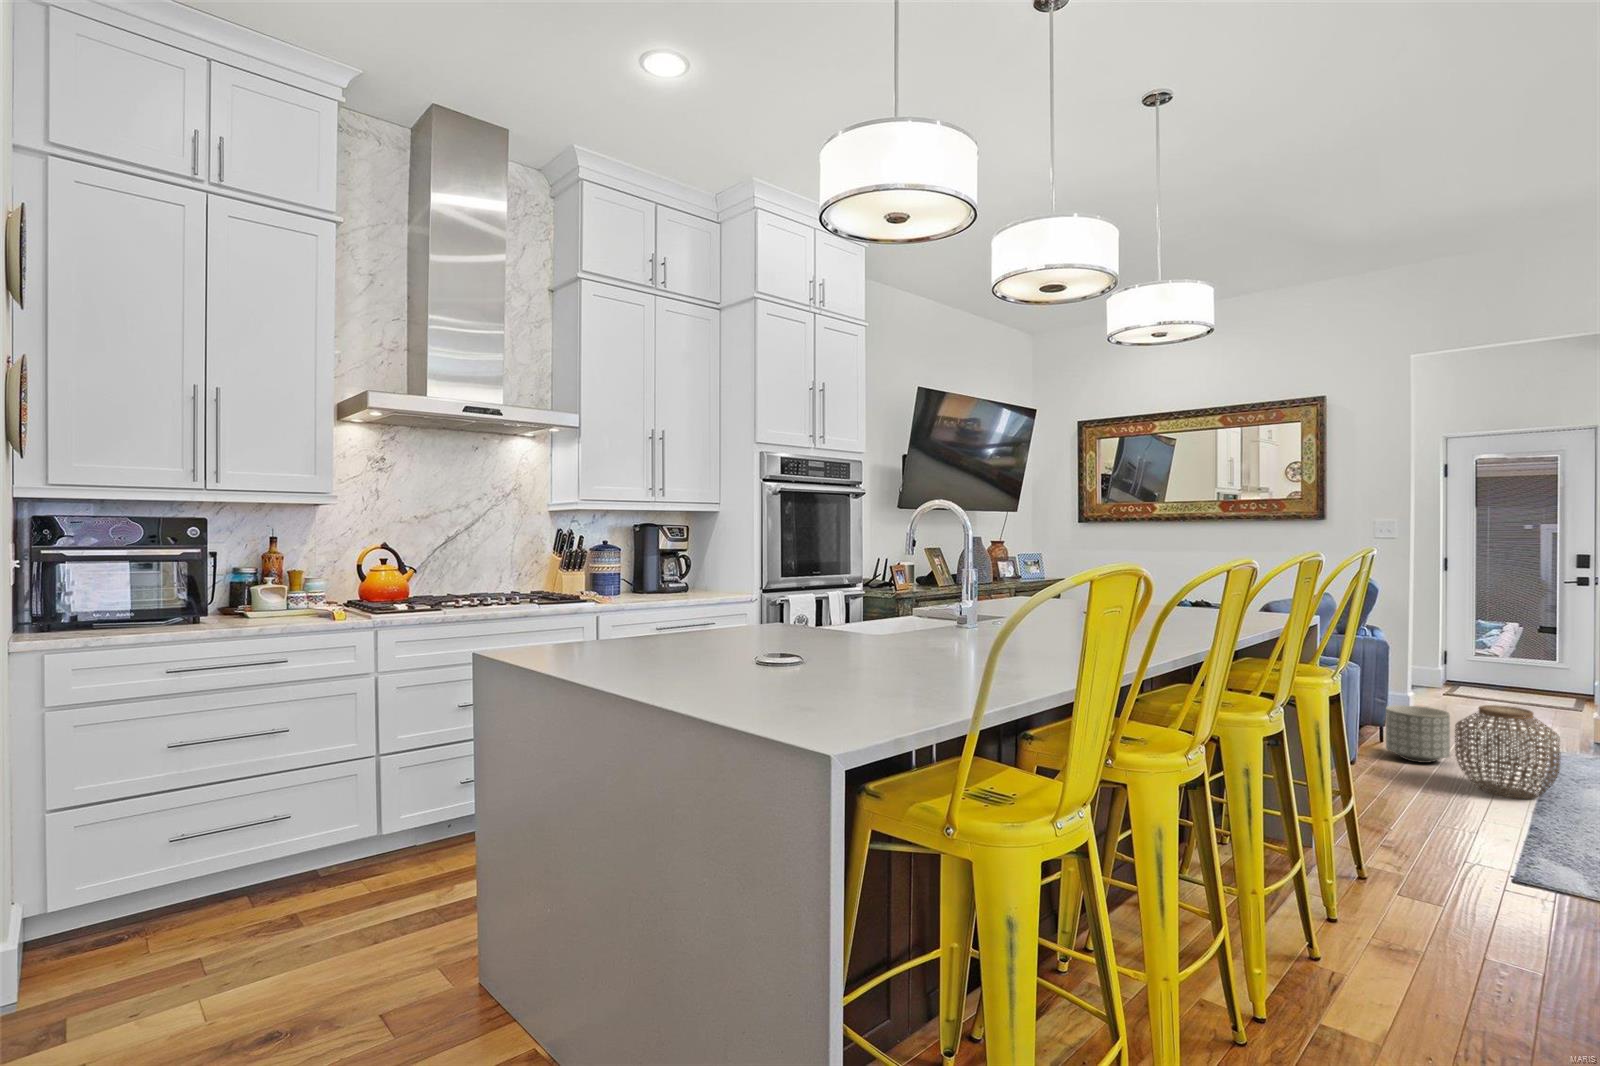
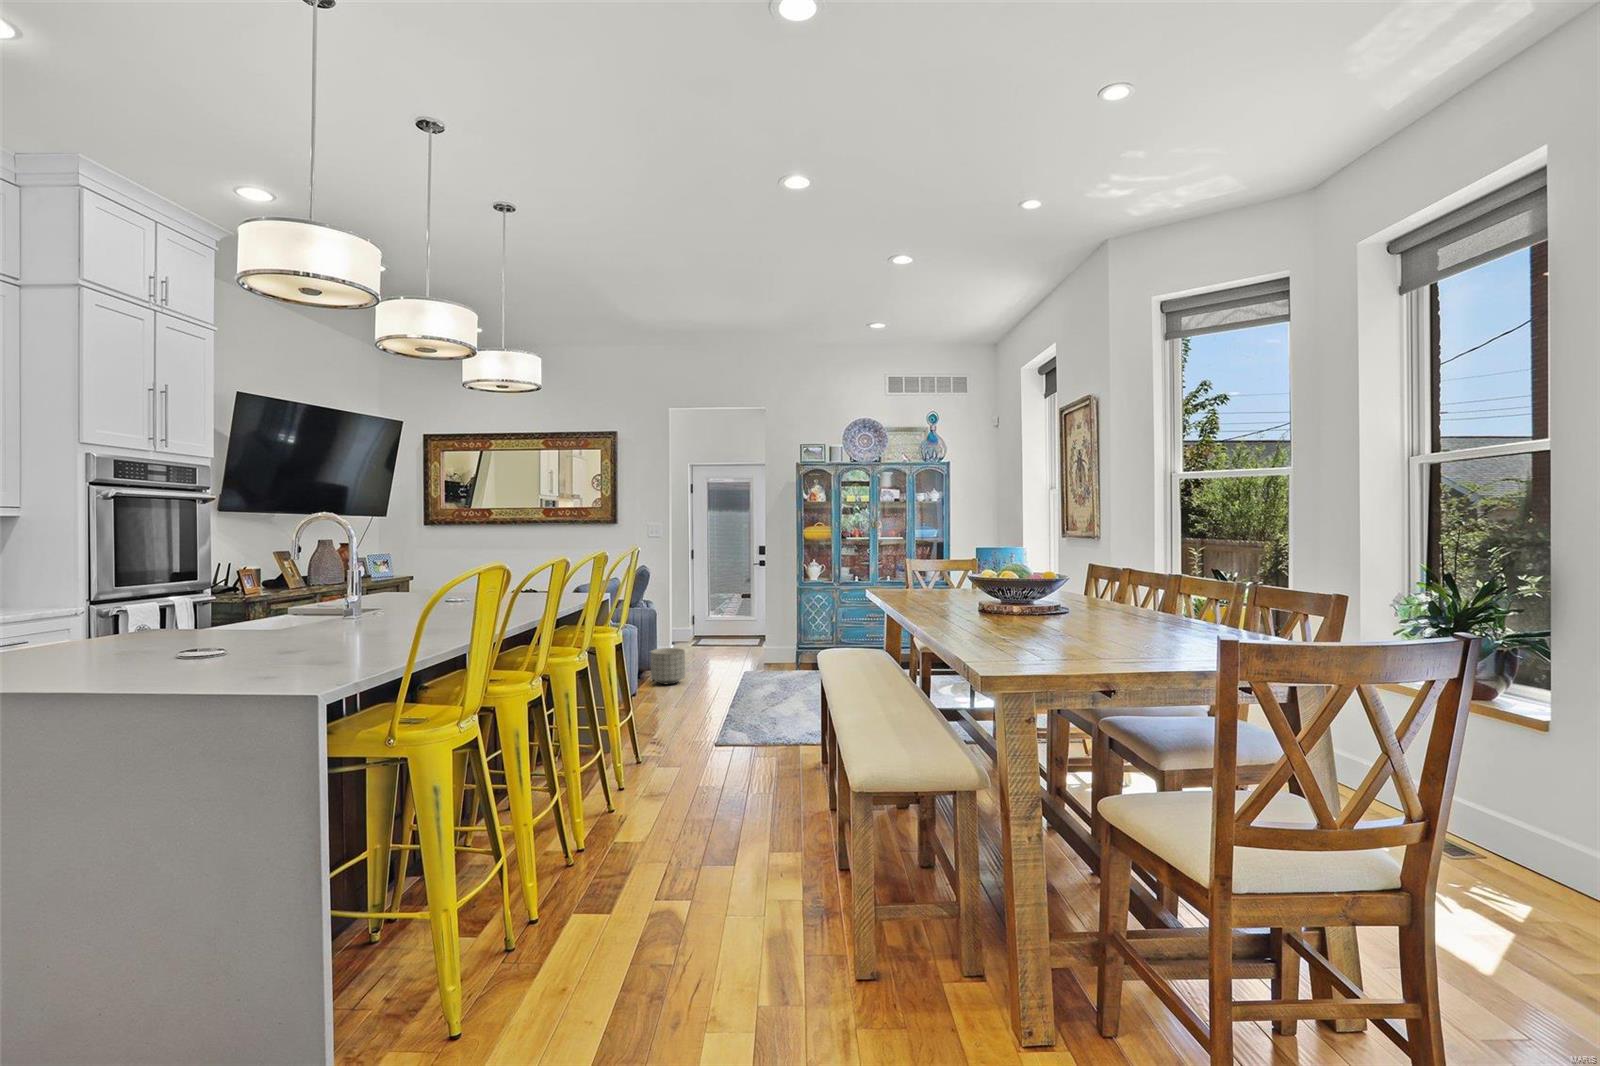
woven basket: present [1455,705,1560,799] -> none [687,641,736,697]

